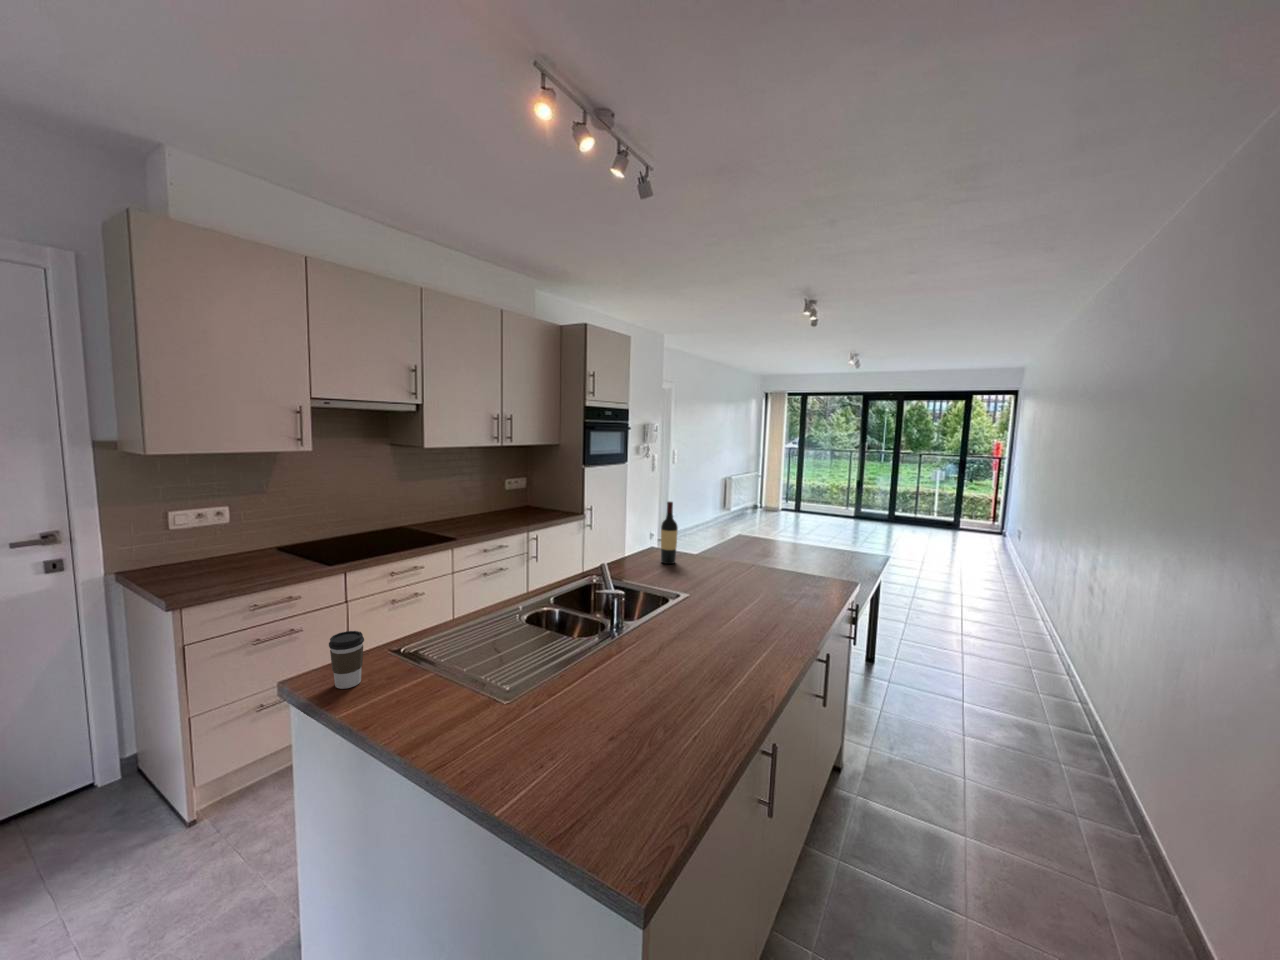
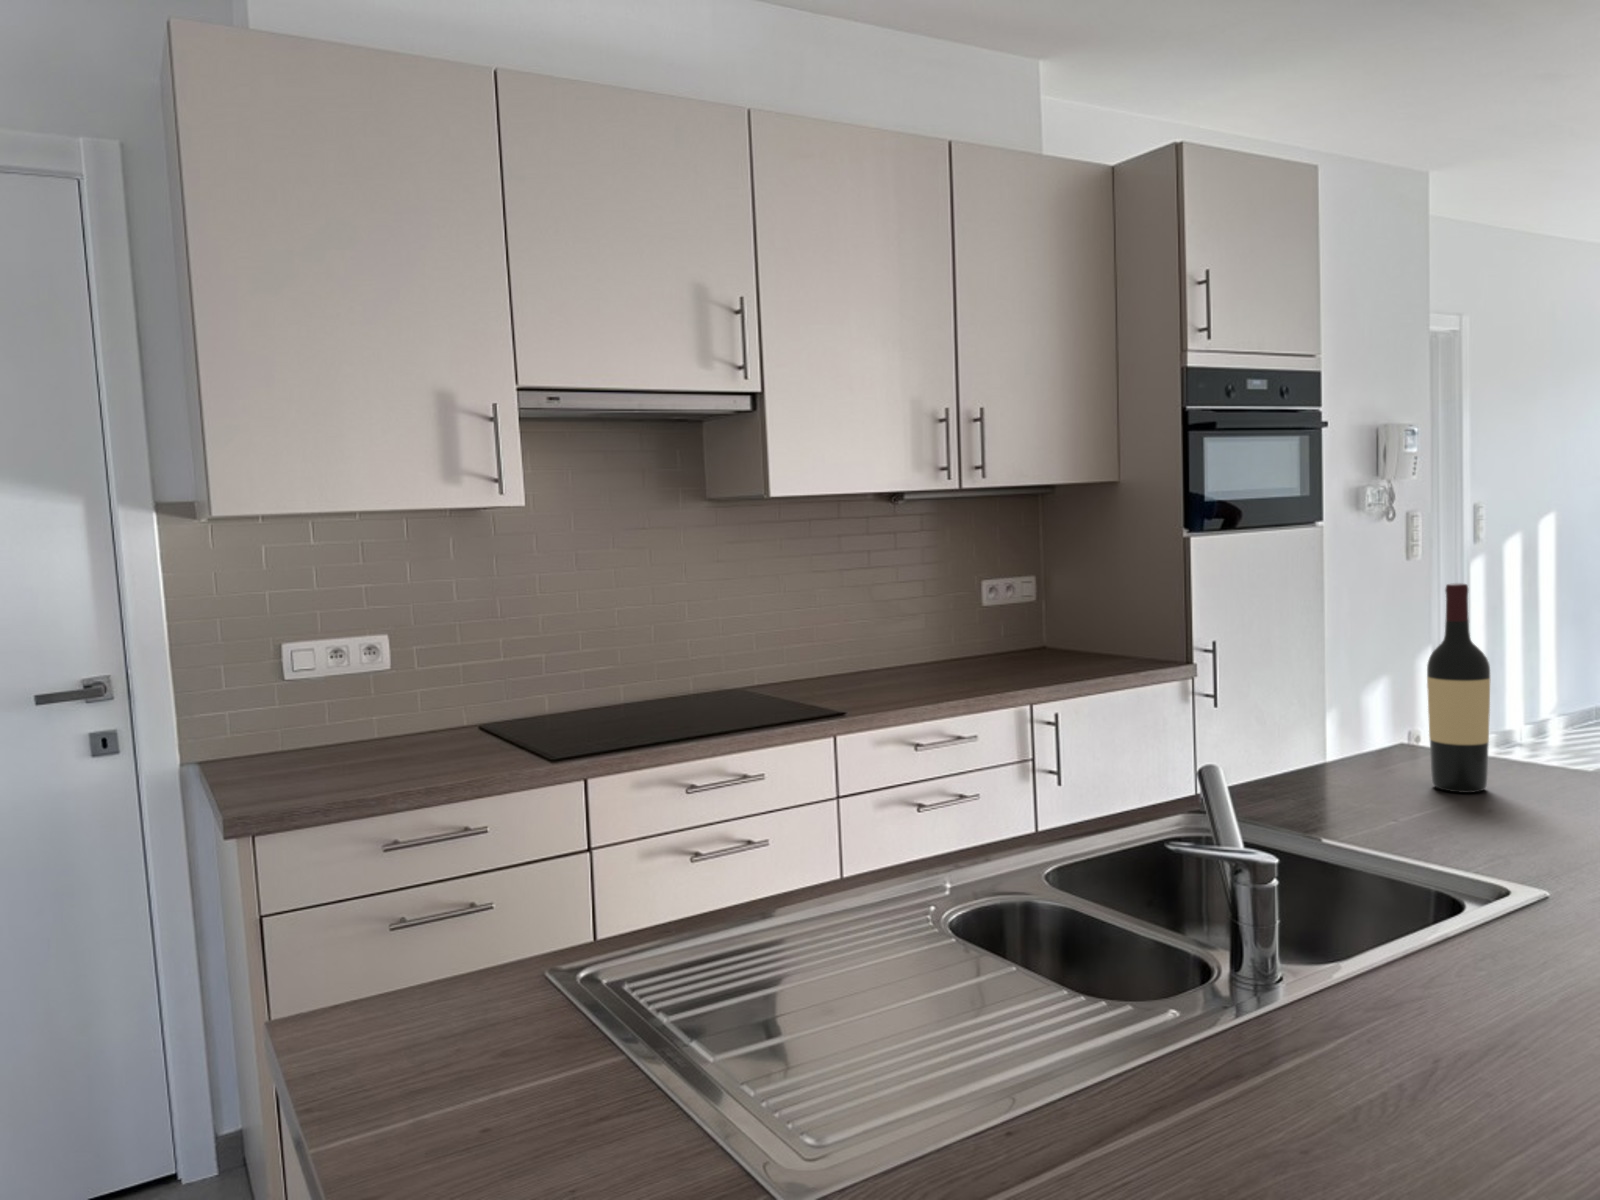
coffee cup: present [329,631,364,689] -> none [334,894,427,1058]

